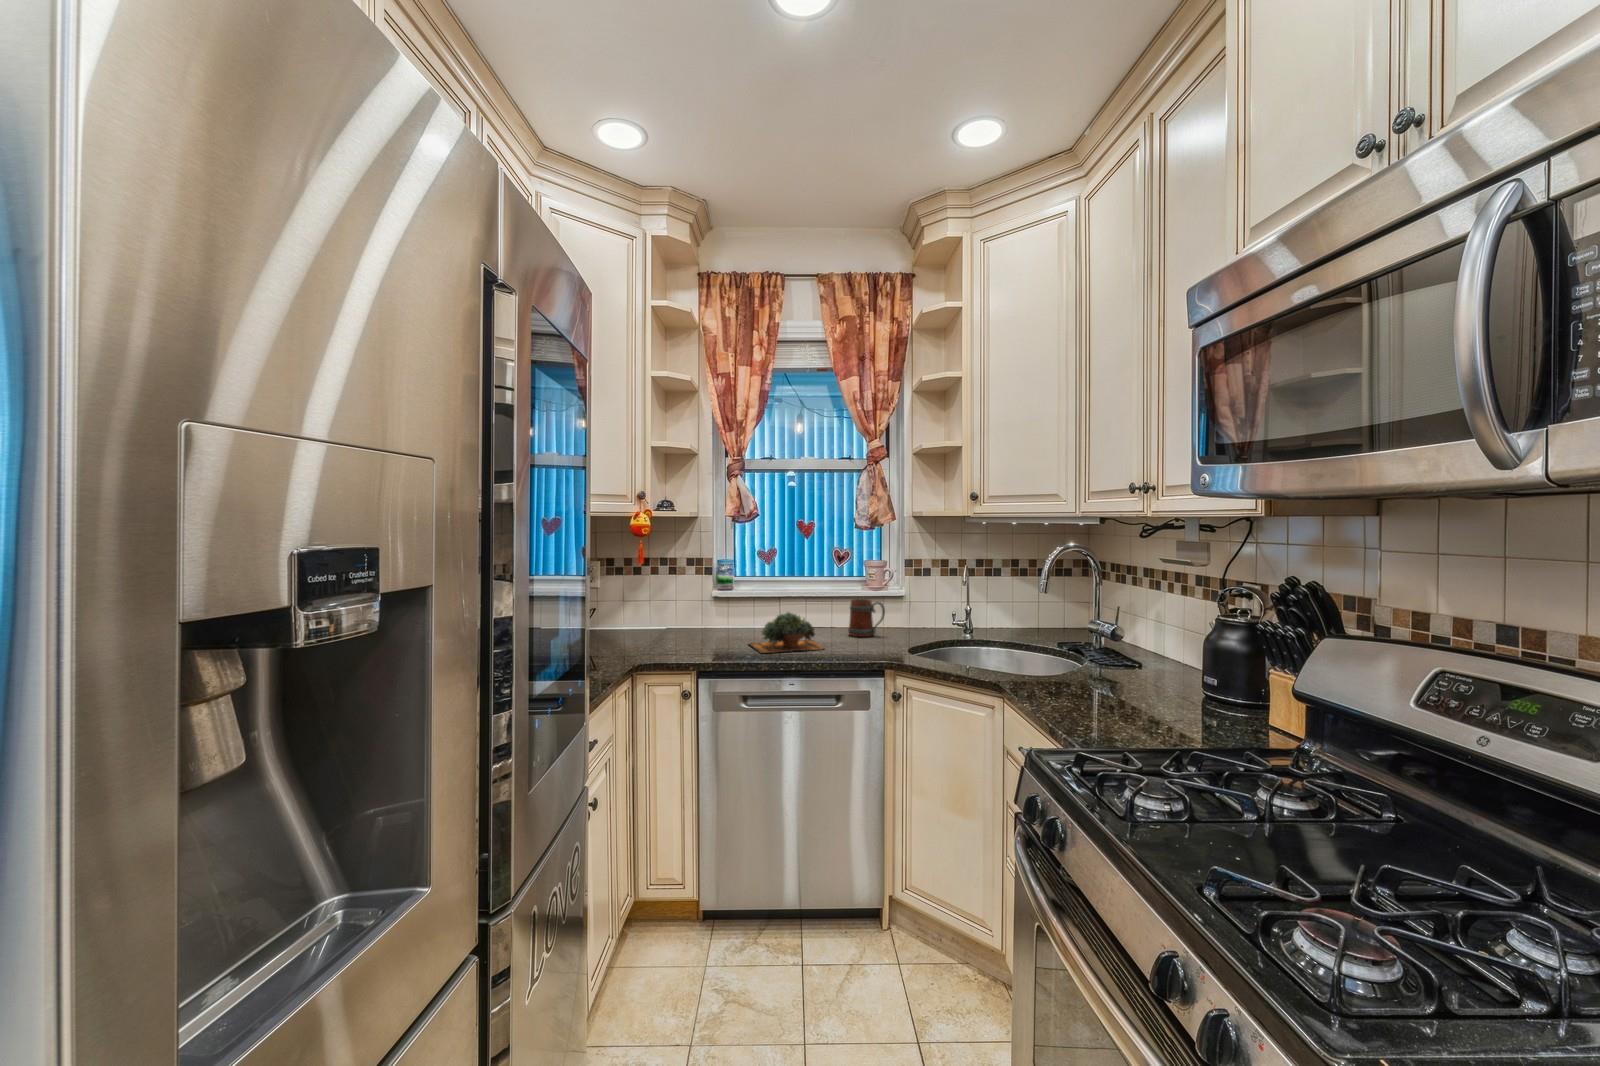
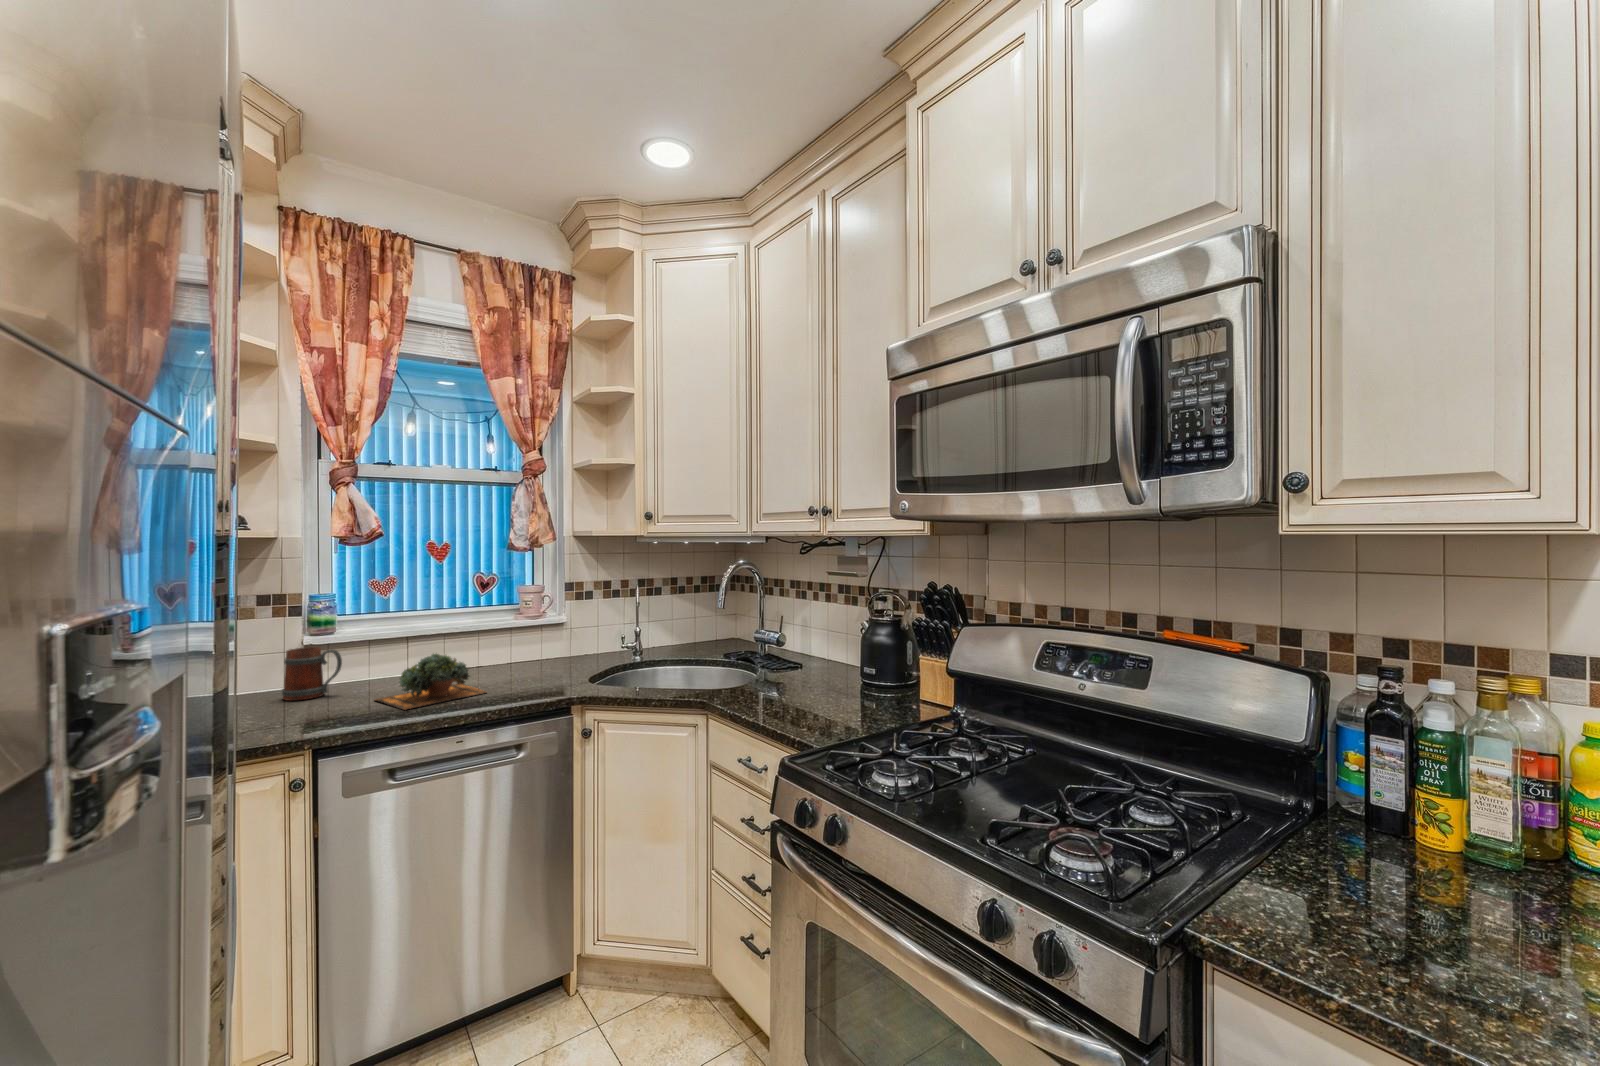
mug: present [848,599,885,637] -> present [282,647,342,701]

